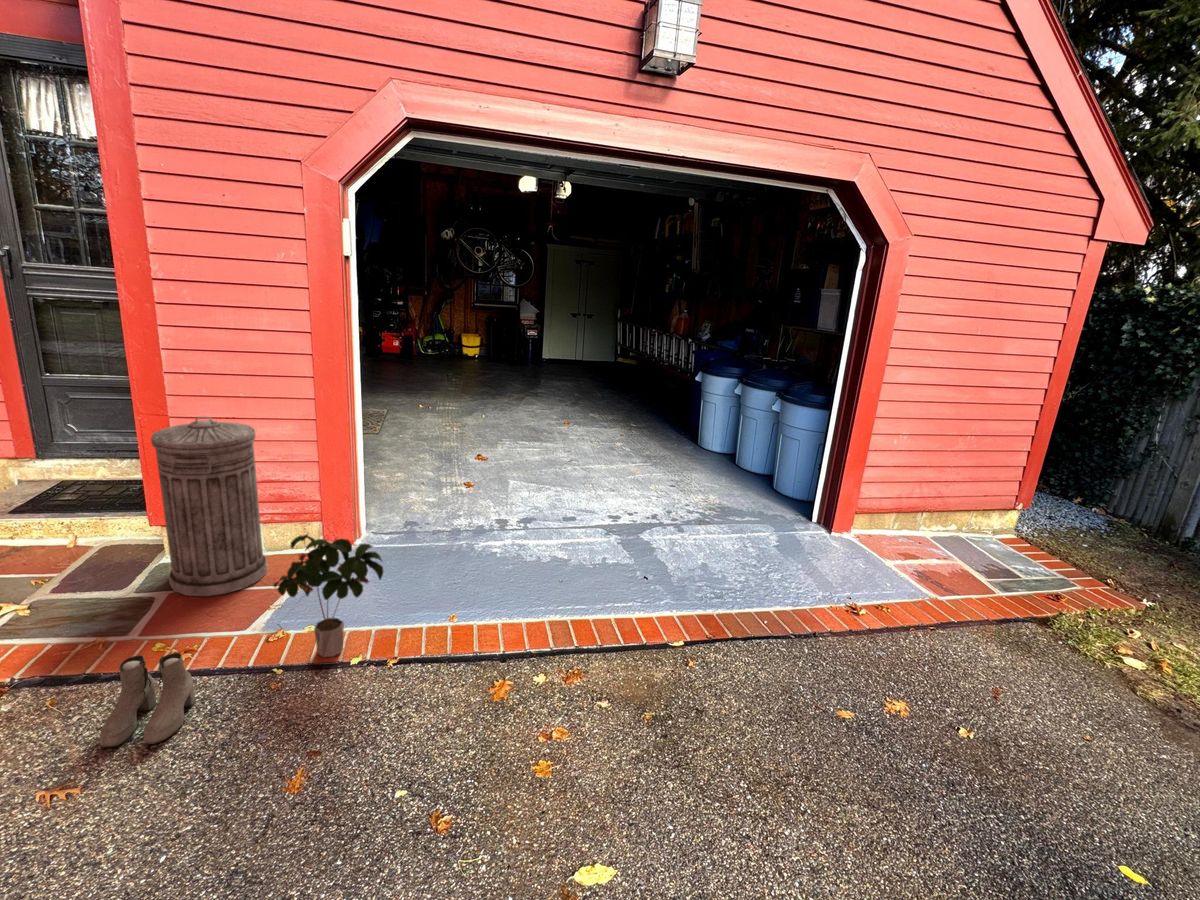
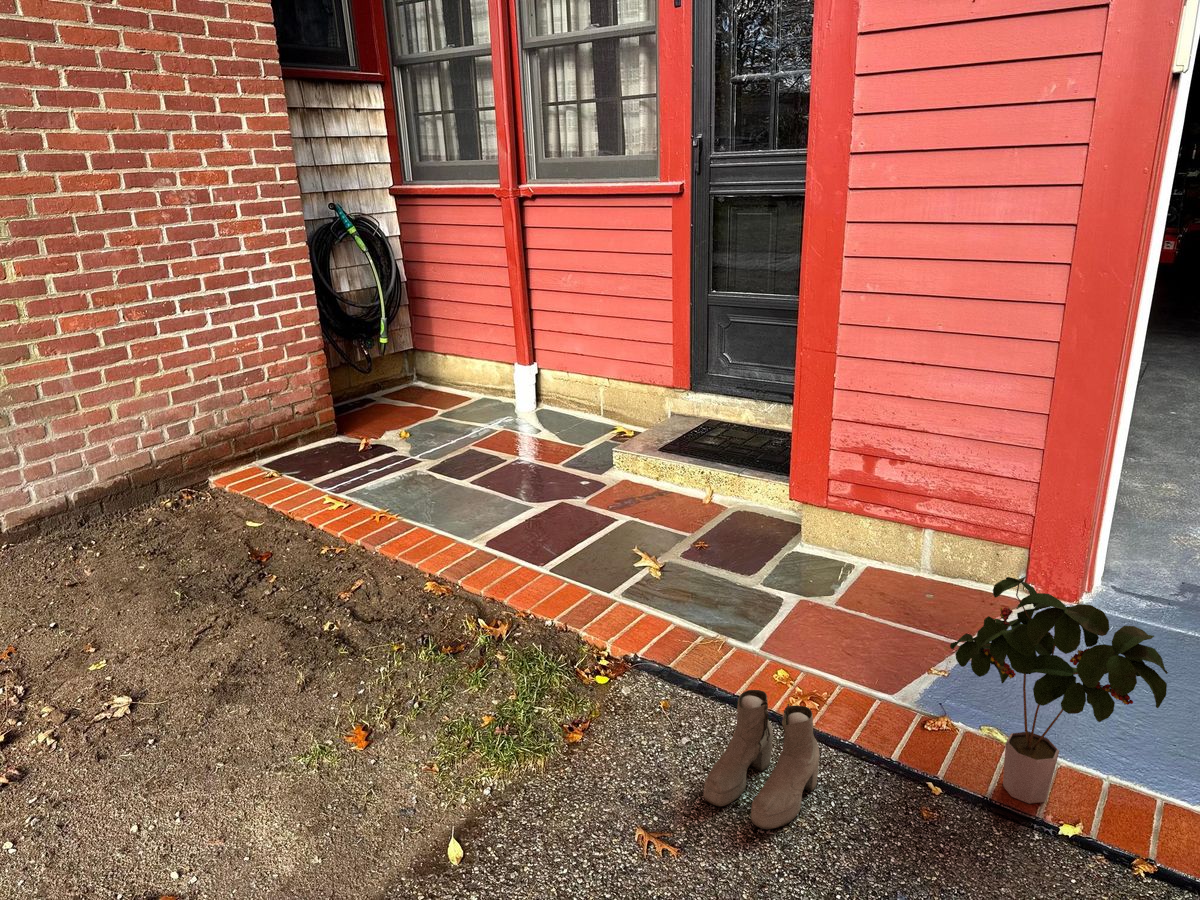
trash can: present [151,417,267,596] -> none [803,355,954,624]

